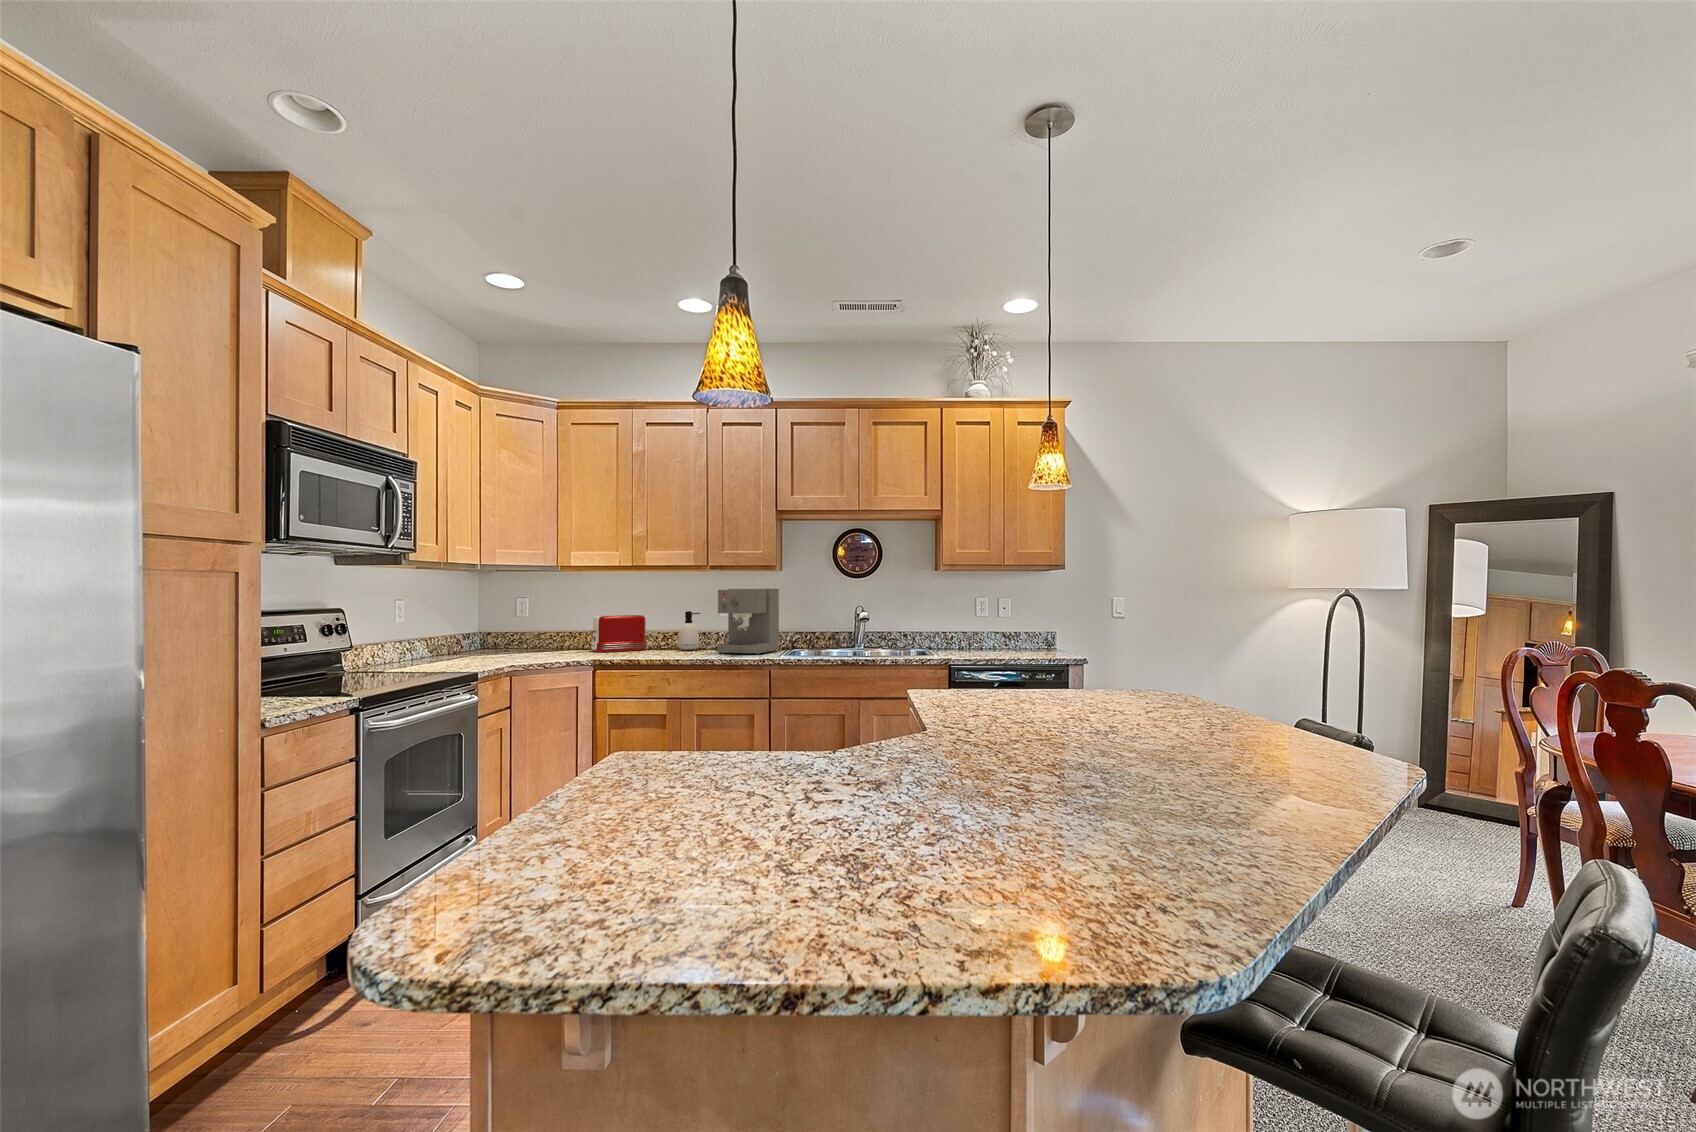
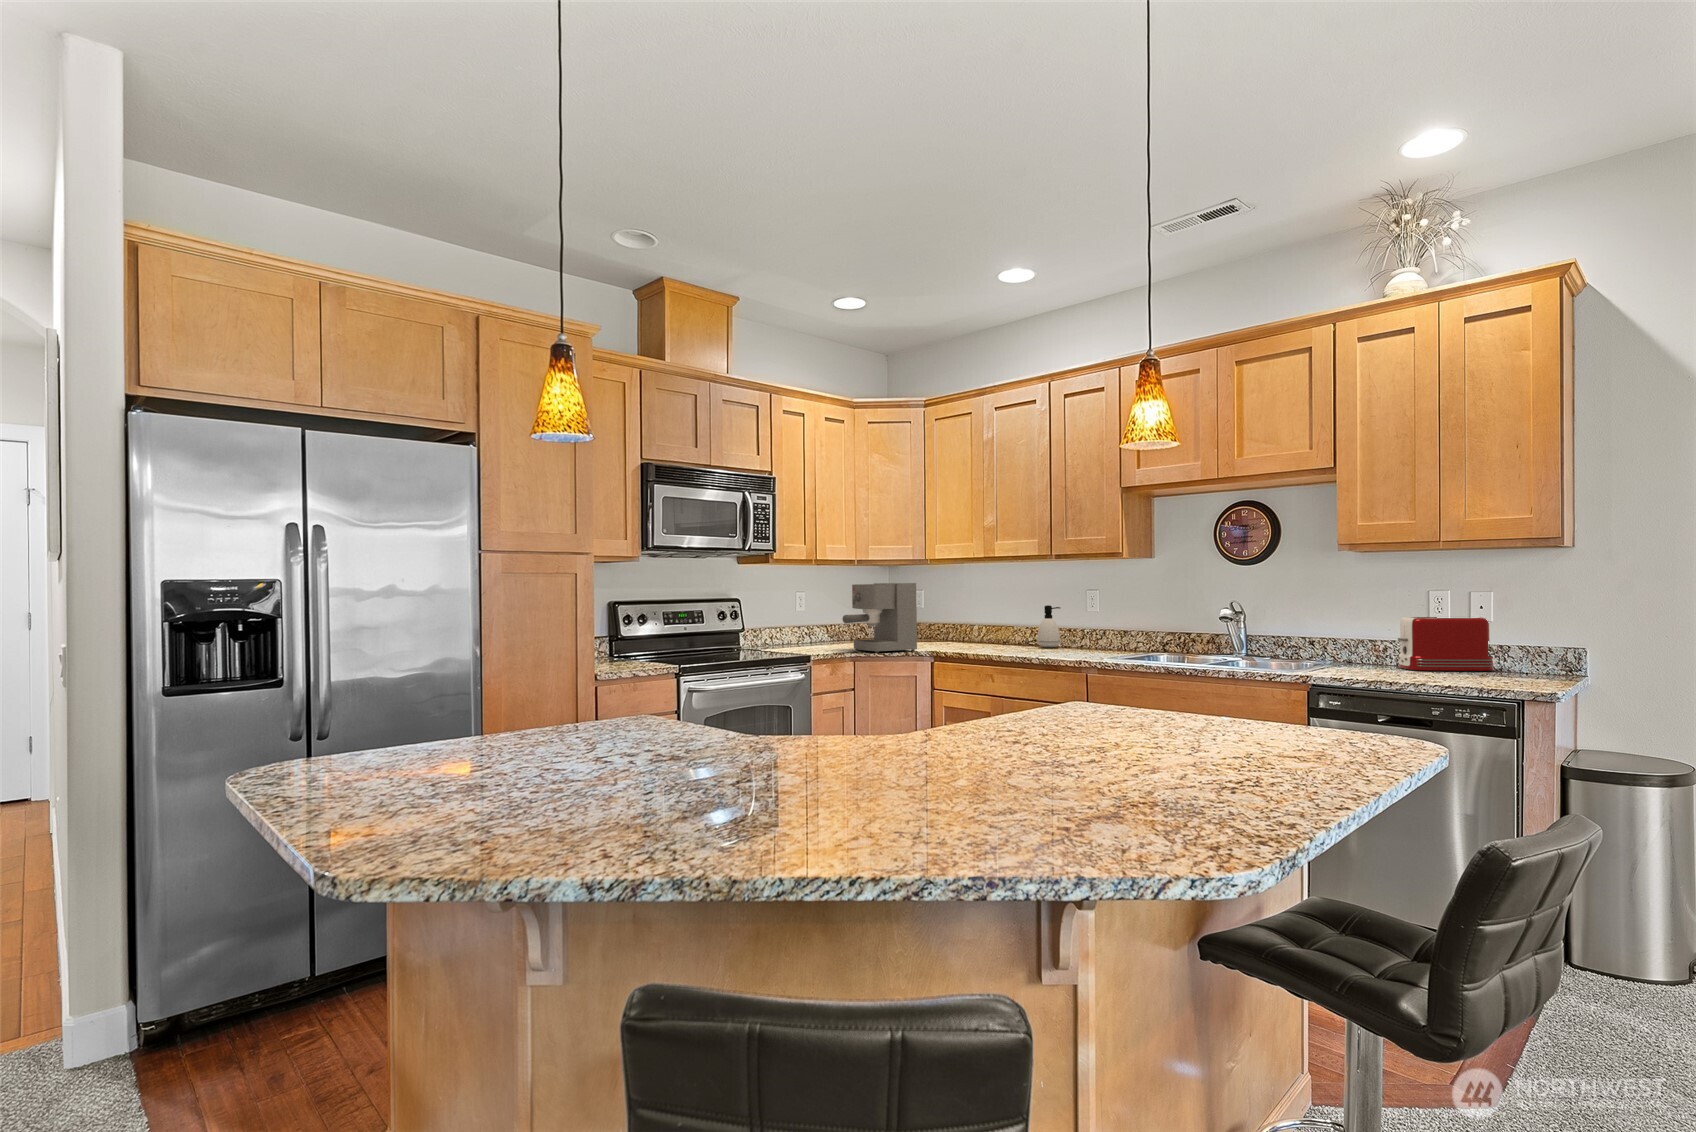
coffee maker: present [717,589,779,655] -> present [843,583,917,653]
toaster: present [591,615,647,652] -> present [1398,617,1493,671]

